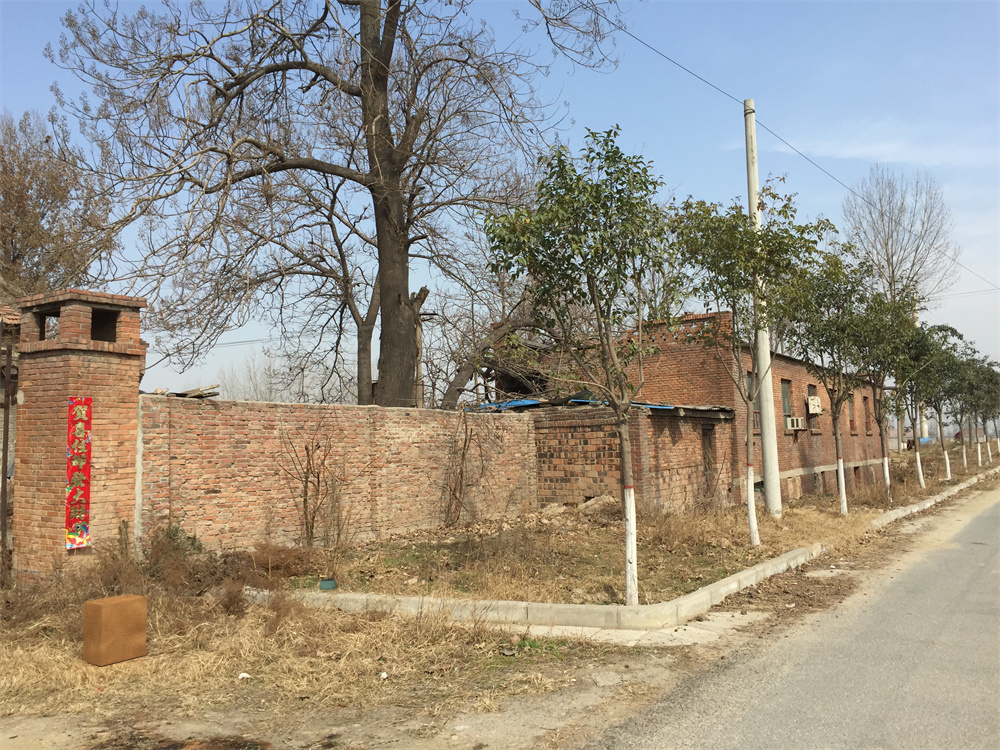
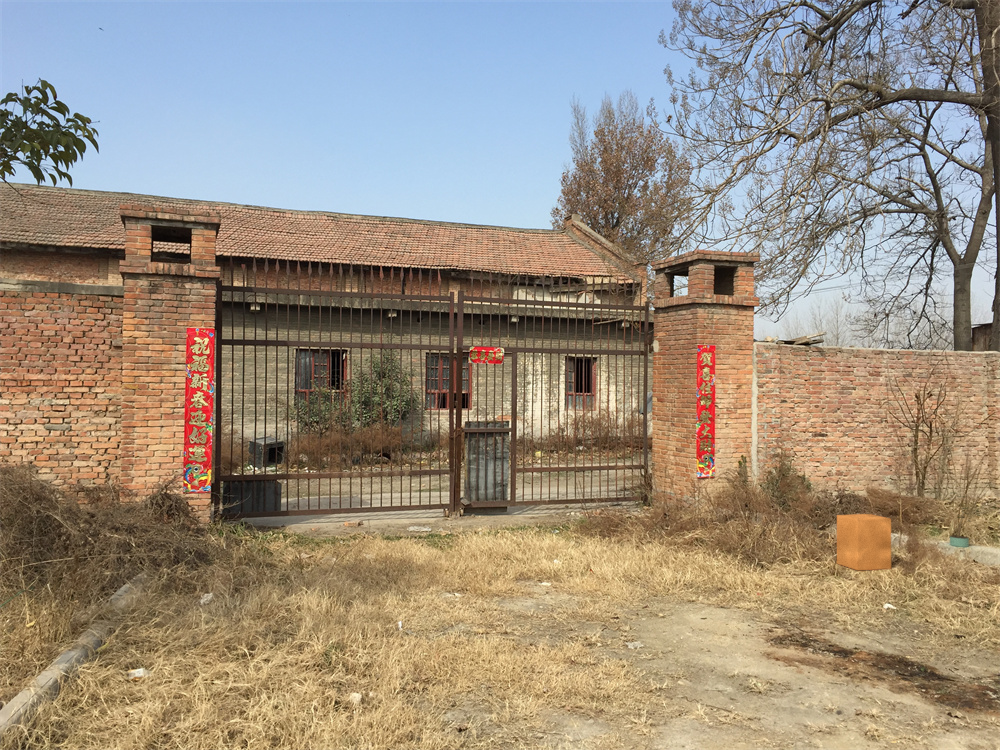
cardboard box: present [82,594,147,666] -> present [837,514,891,570]

